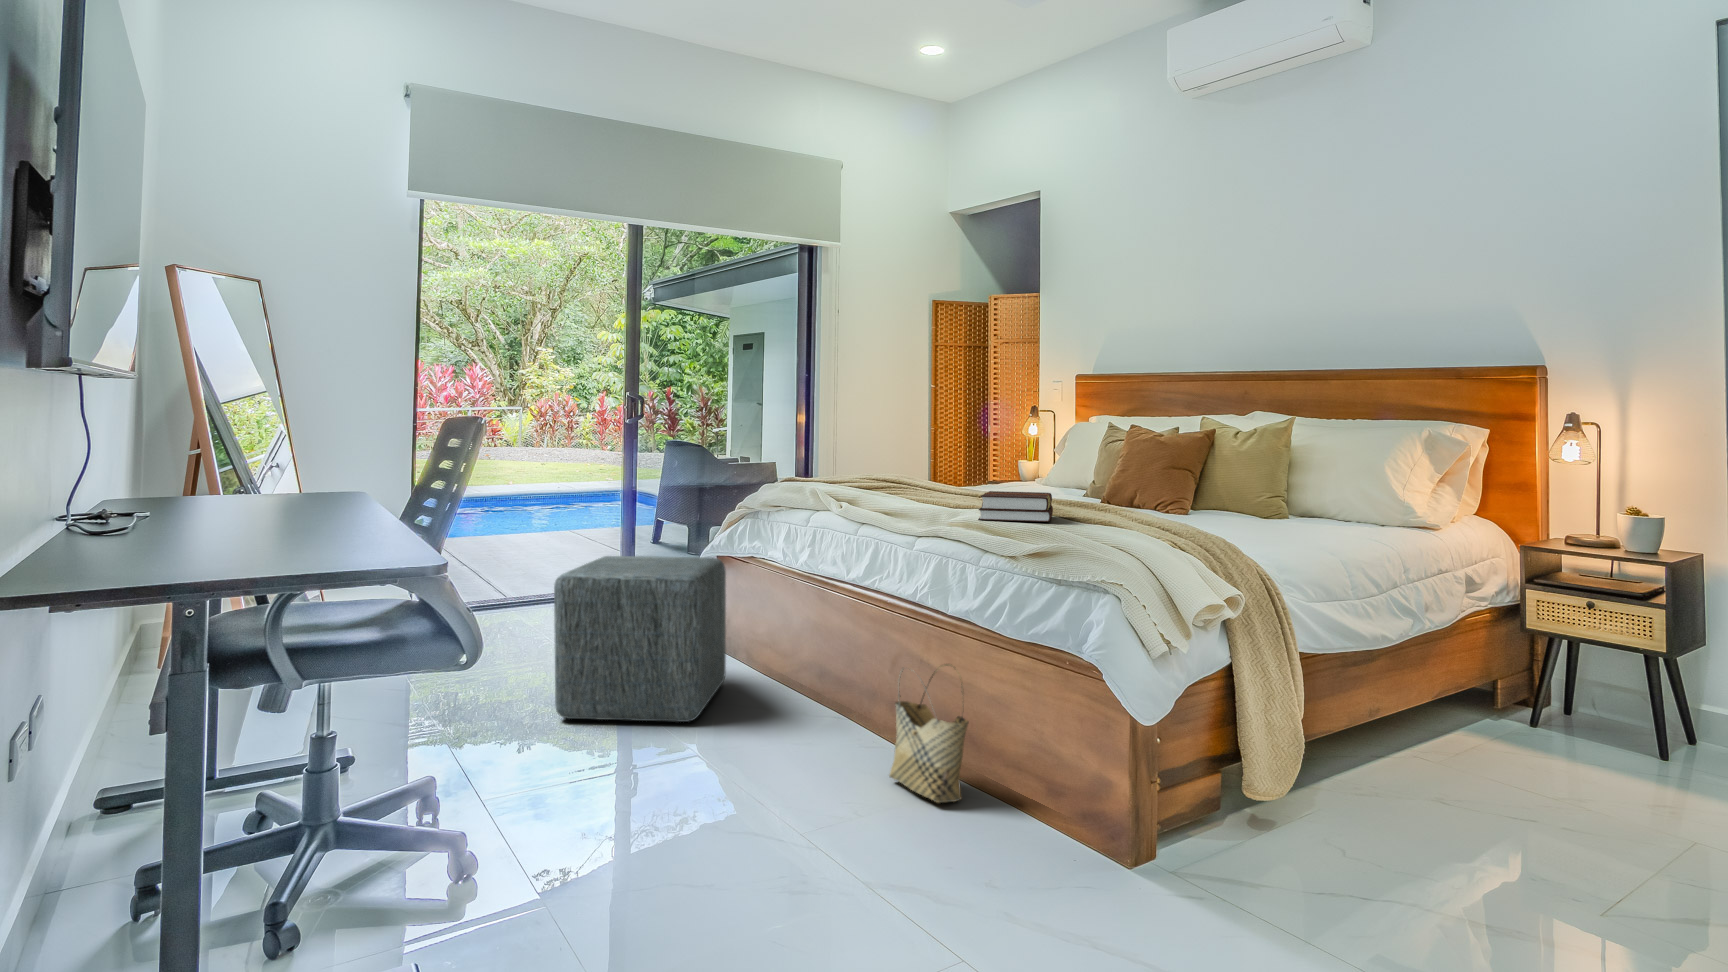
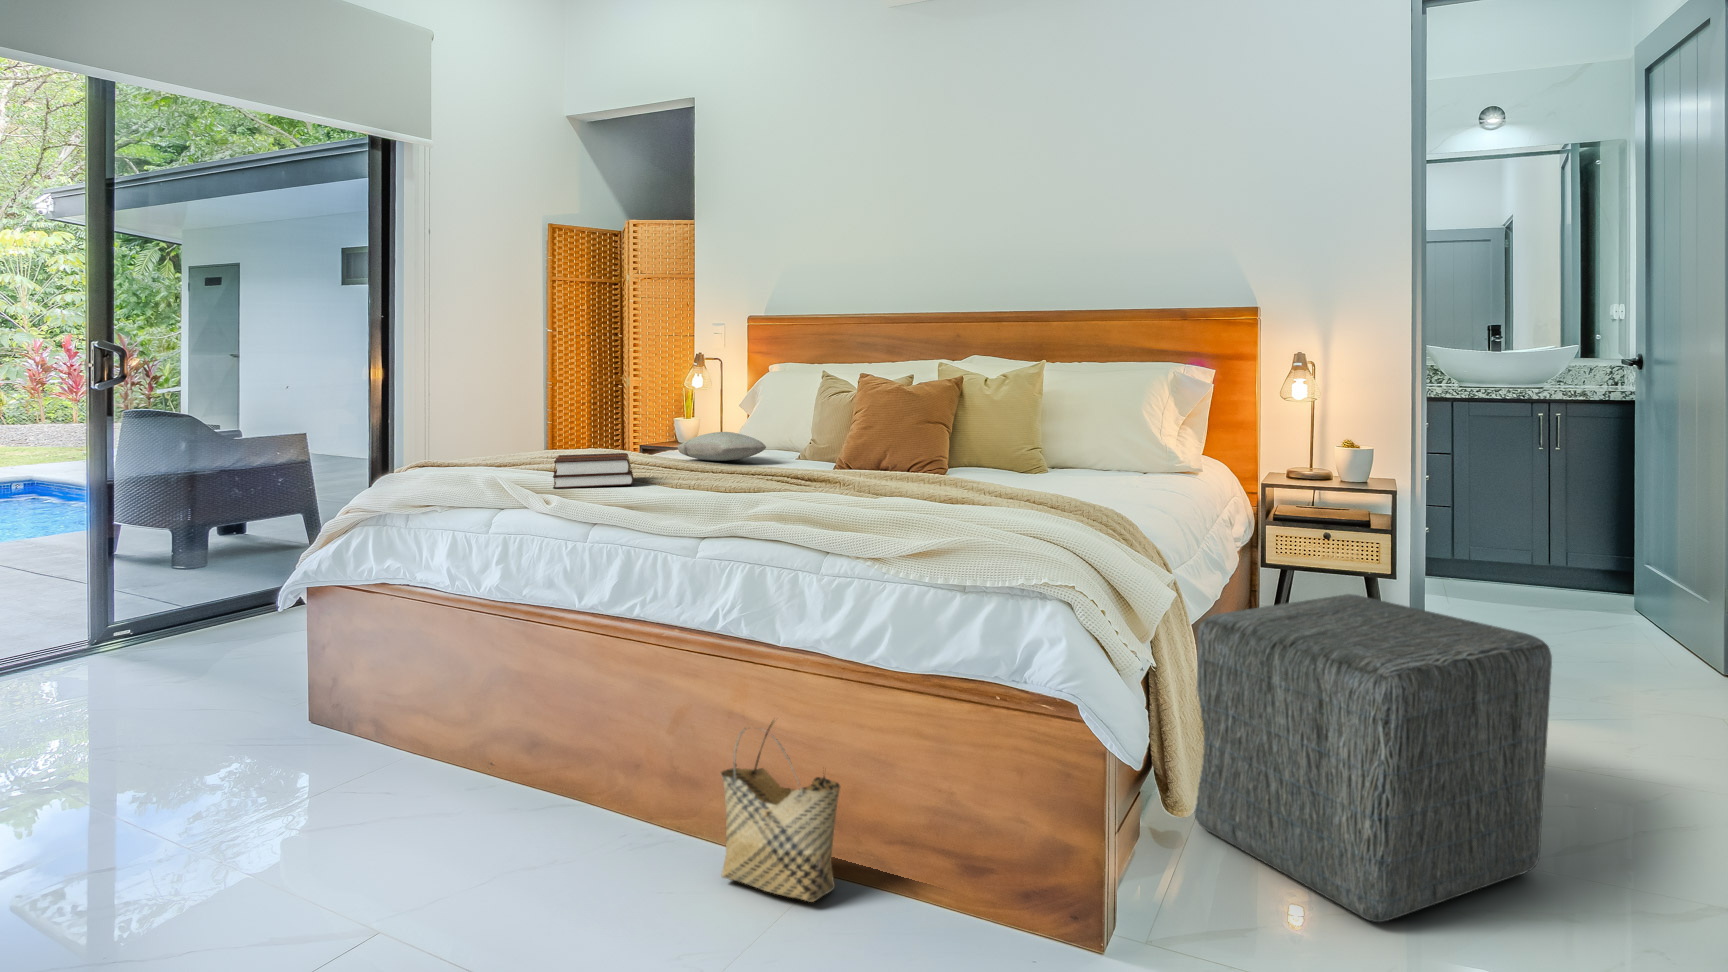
pillow: none [976,468,1035,491] -> present [678,432,766,461]
hardback book: present [978,491,1053,522] -> present [553,453,634,488]
ottoman: present [554,556,726,722] -> present [1195,594,1552,922]

